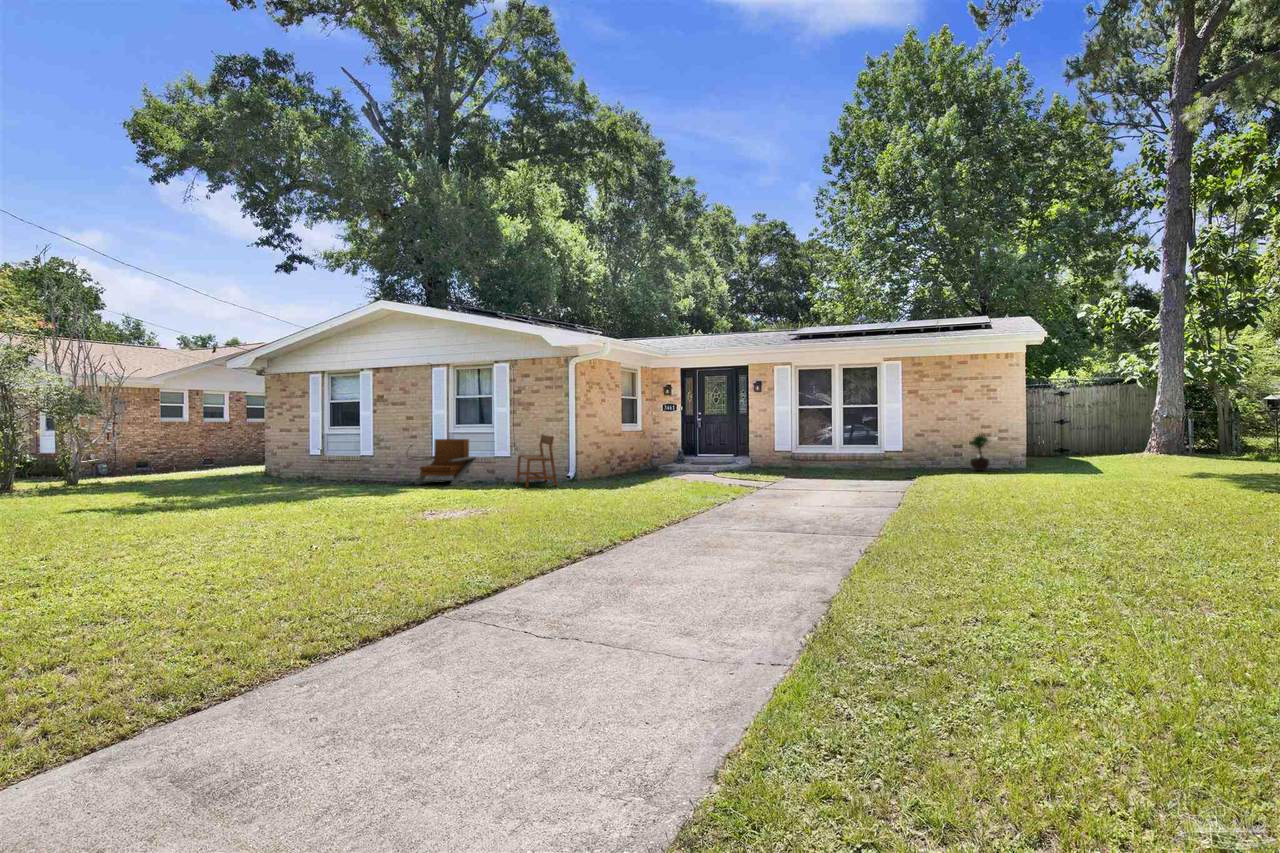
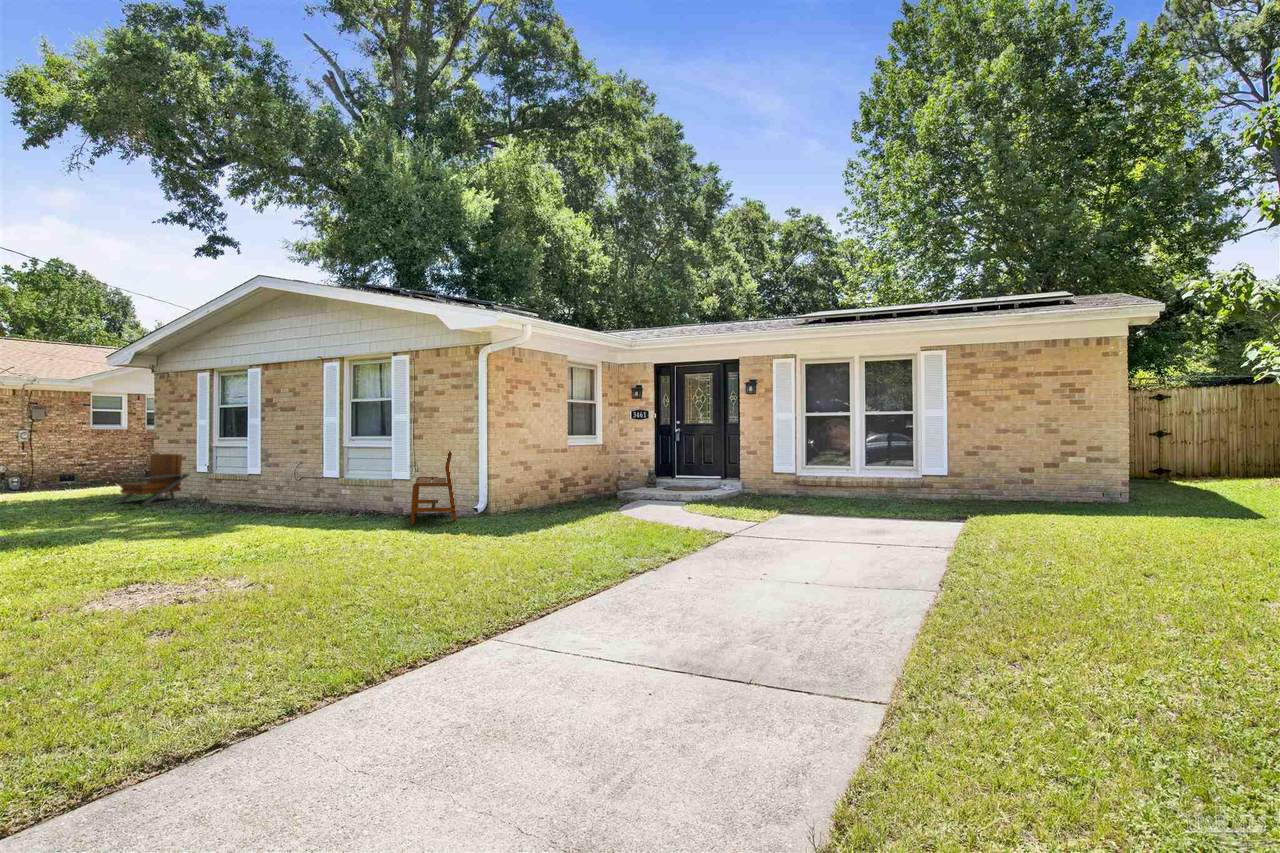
potted tree: present [970,434,989,471] -> none [1040,446,1080,504]
lounge chair: present [414,439,476,485] -> present [116,454,189,505]

